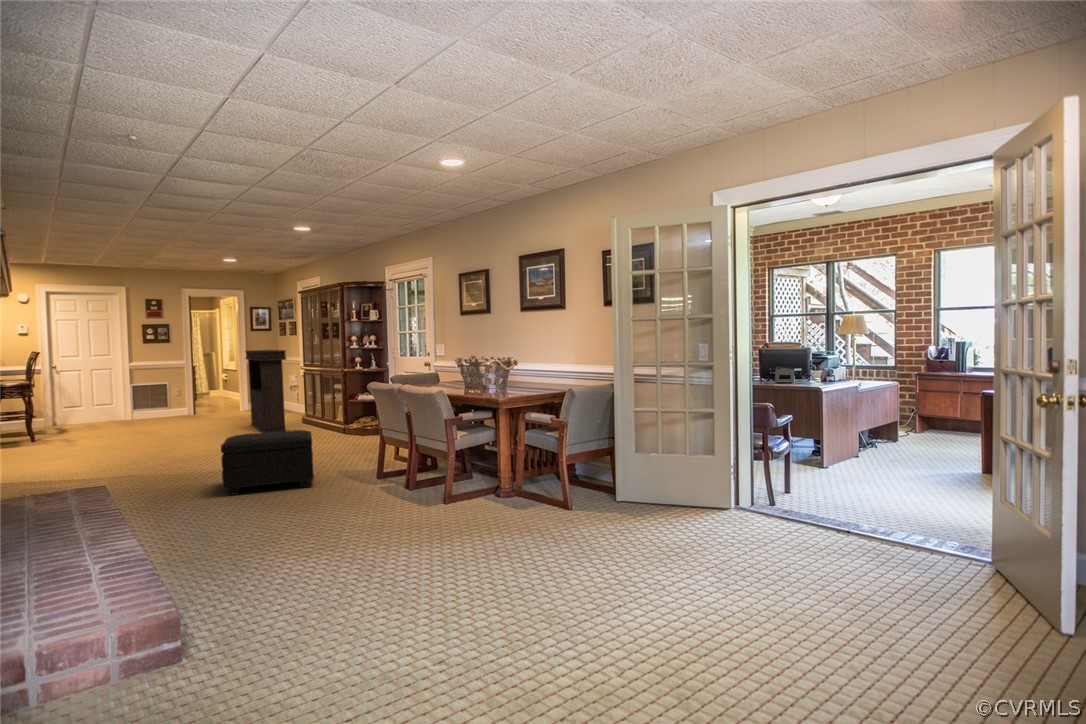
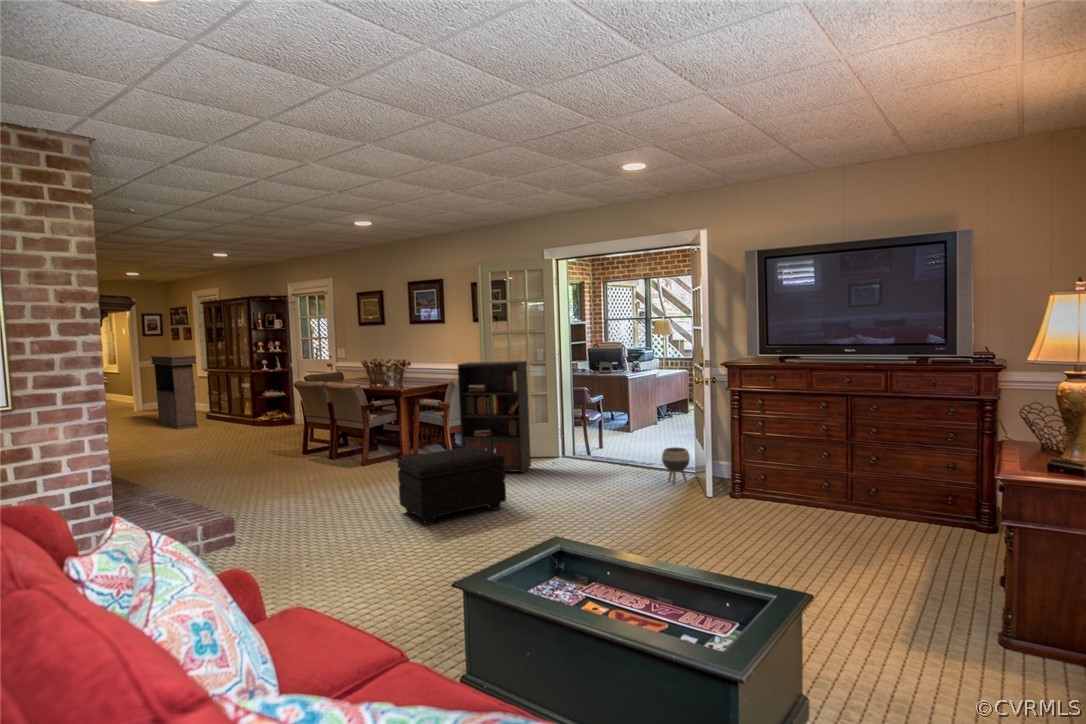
bookcase: none [580,360,725,537] -> present [458,361,554,473]
footstool: present [221,430,314,495] -> present [397,447,506,525]
planter: none [943,520,1004,594] -> present [662,447,690,486]

